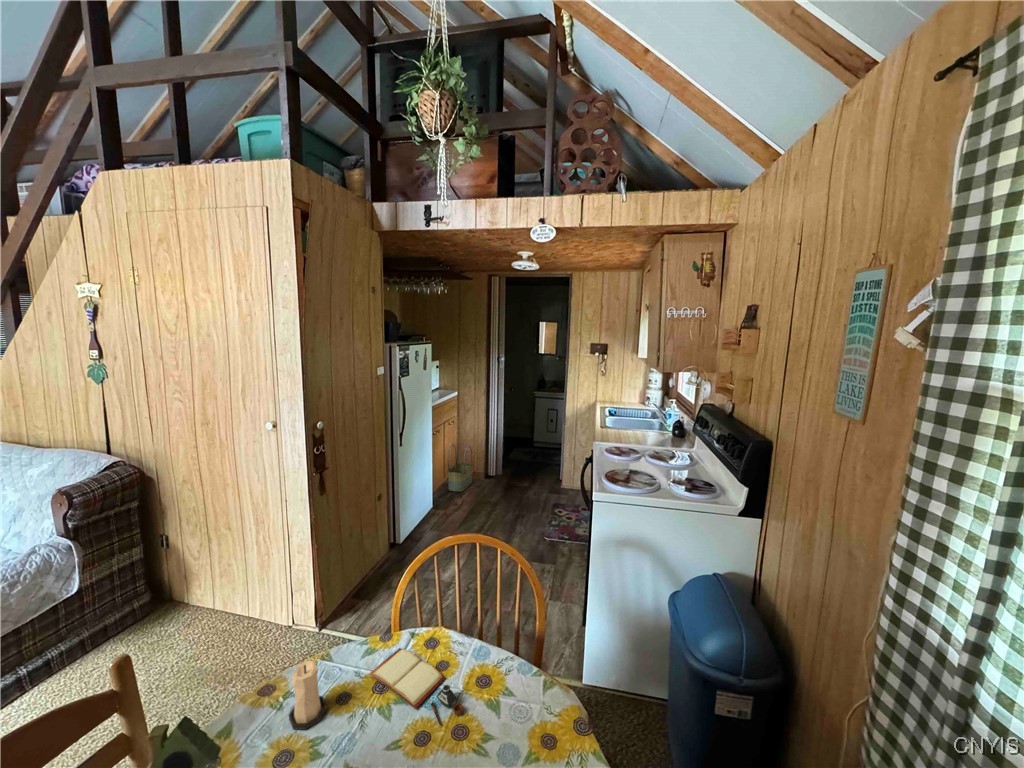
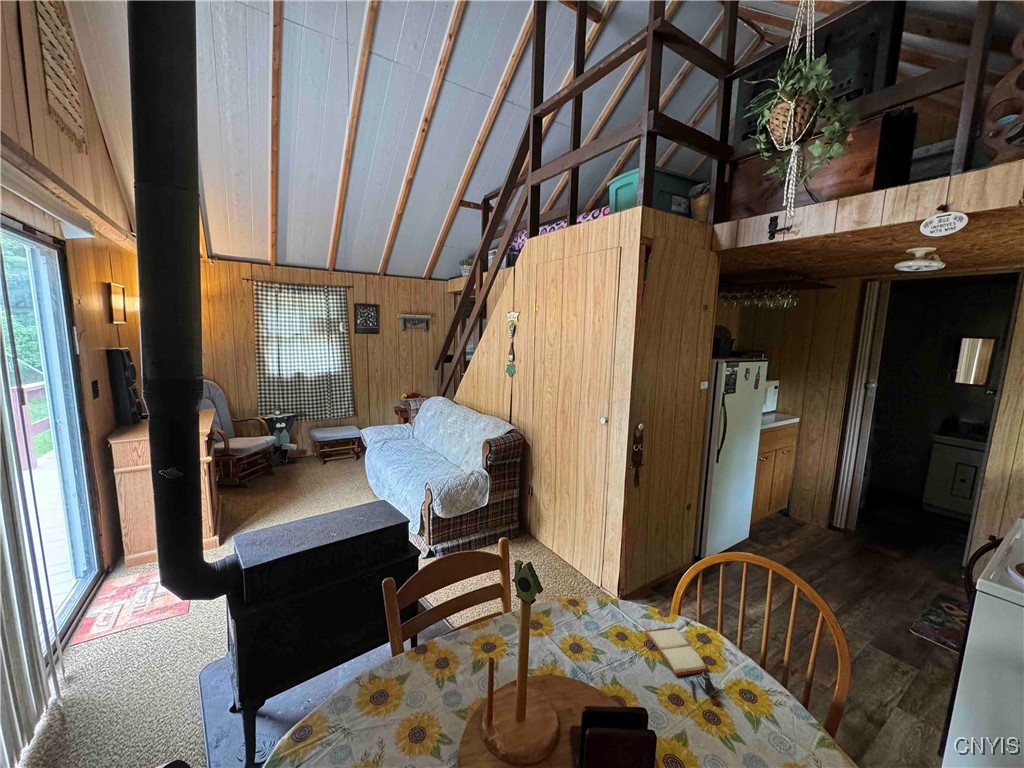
basket: present [447,445,473,492] -> none [773,478,812,535]
candle: present [289,661,327,730] -> none [584,593,609,641]

